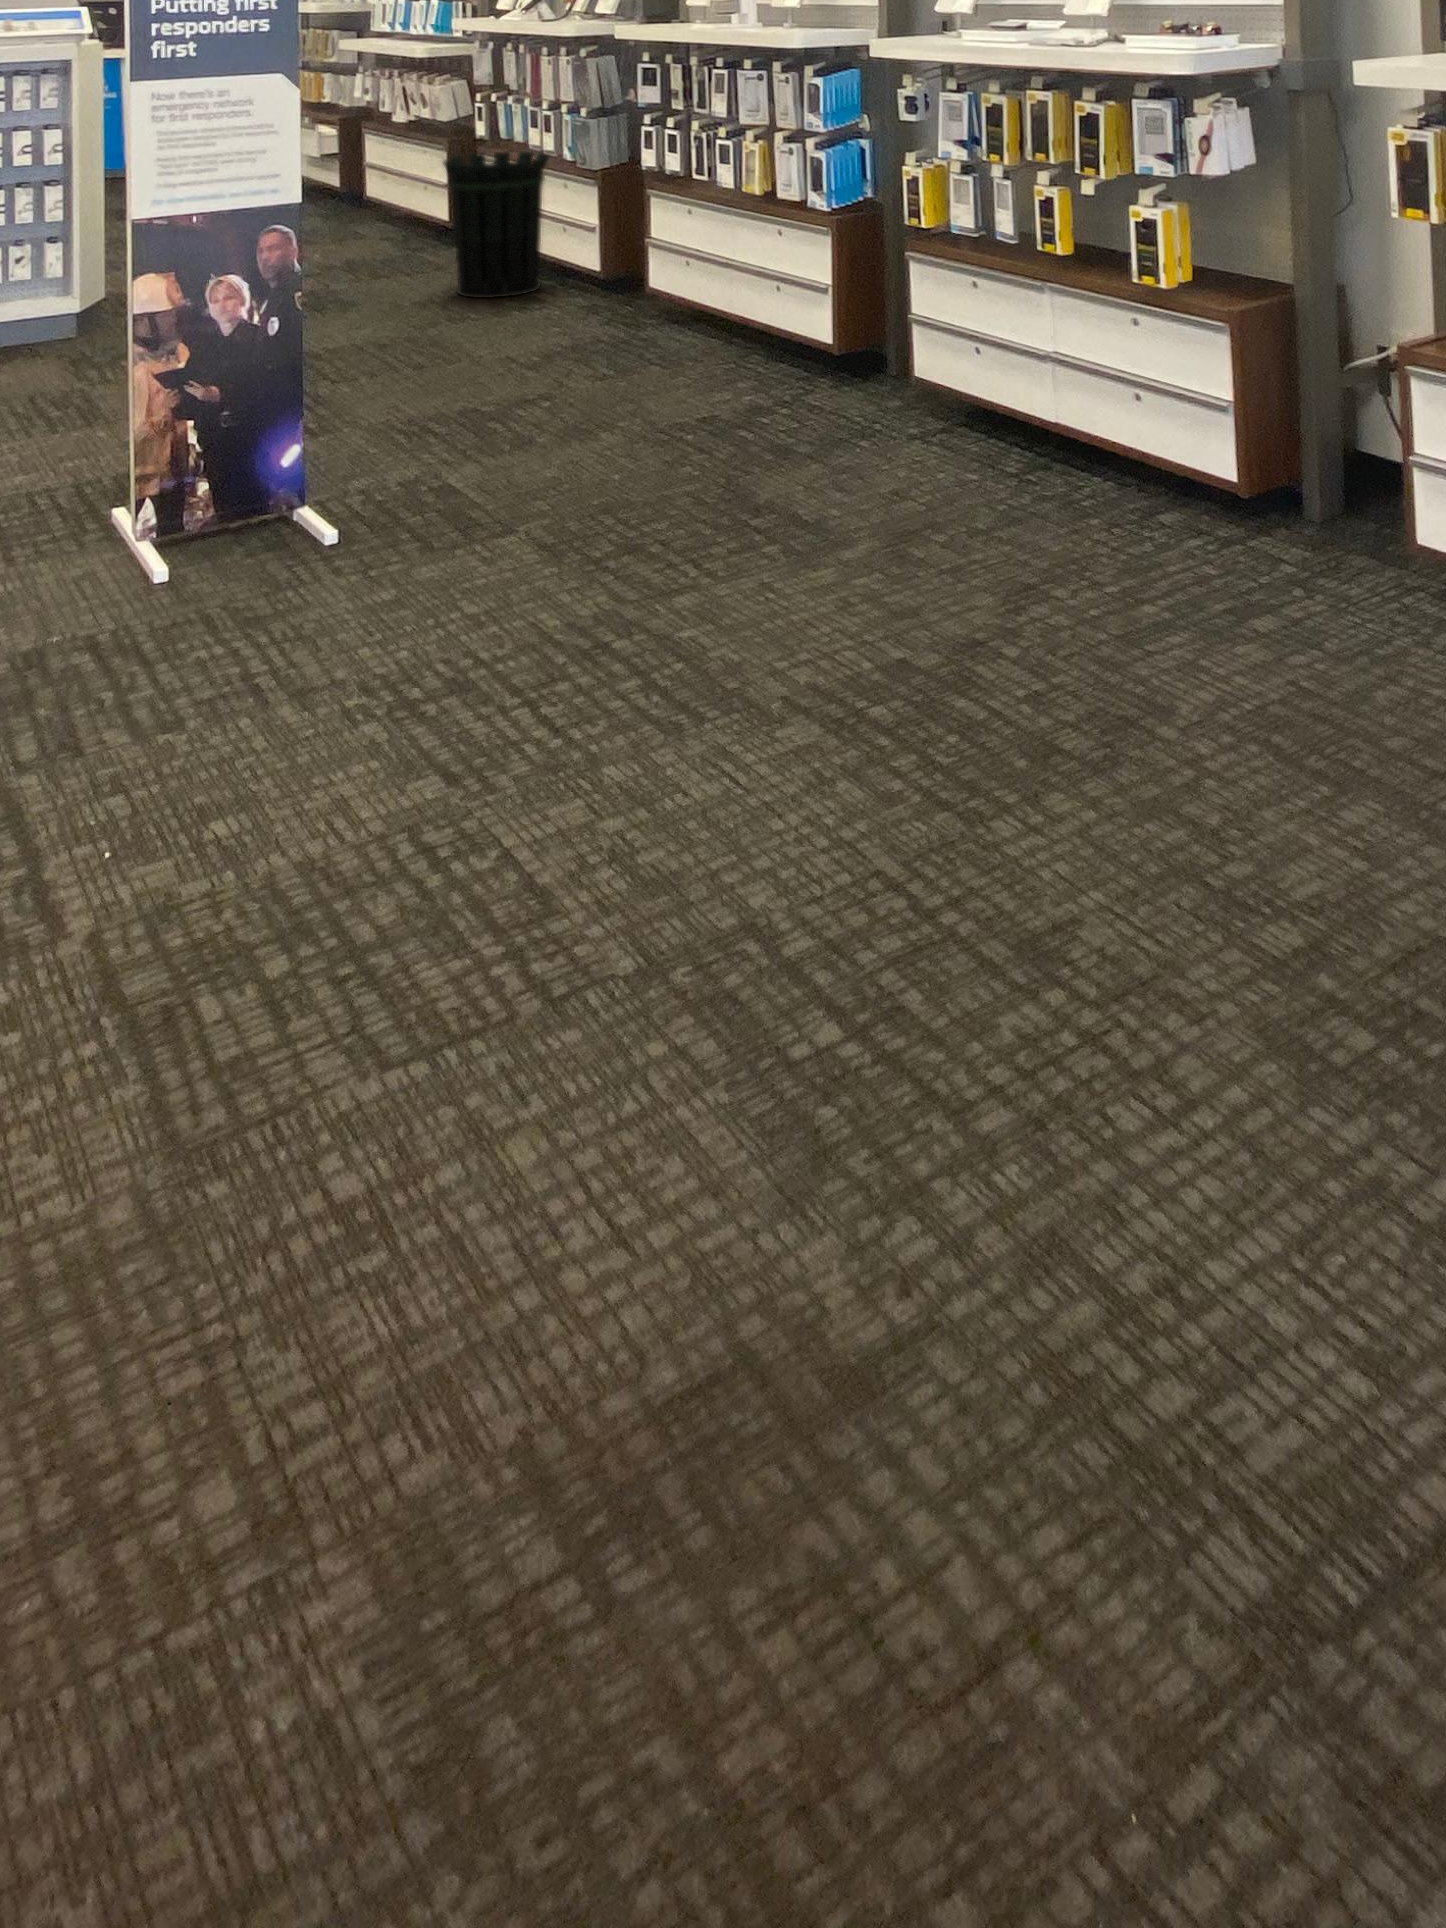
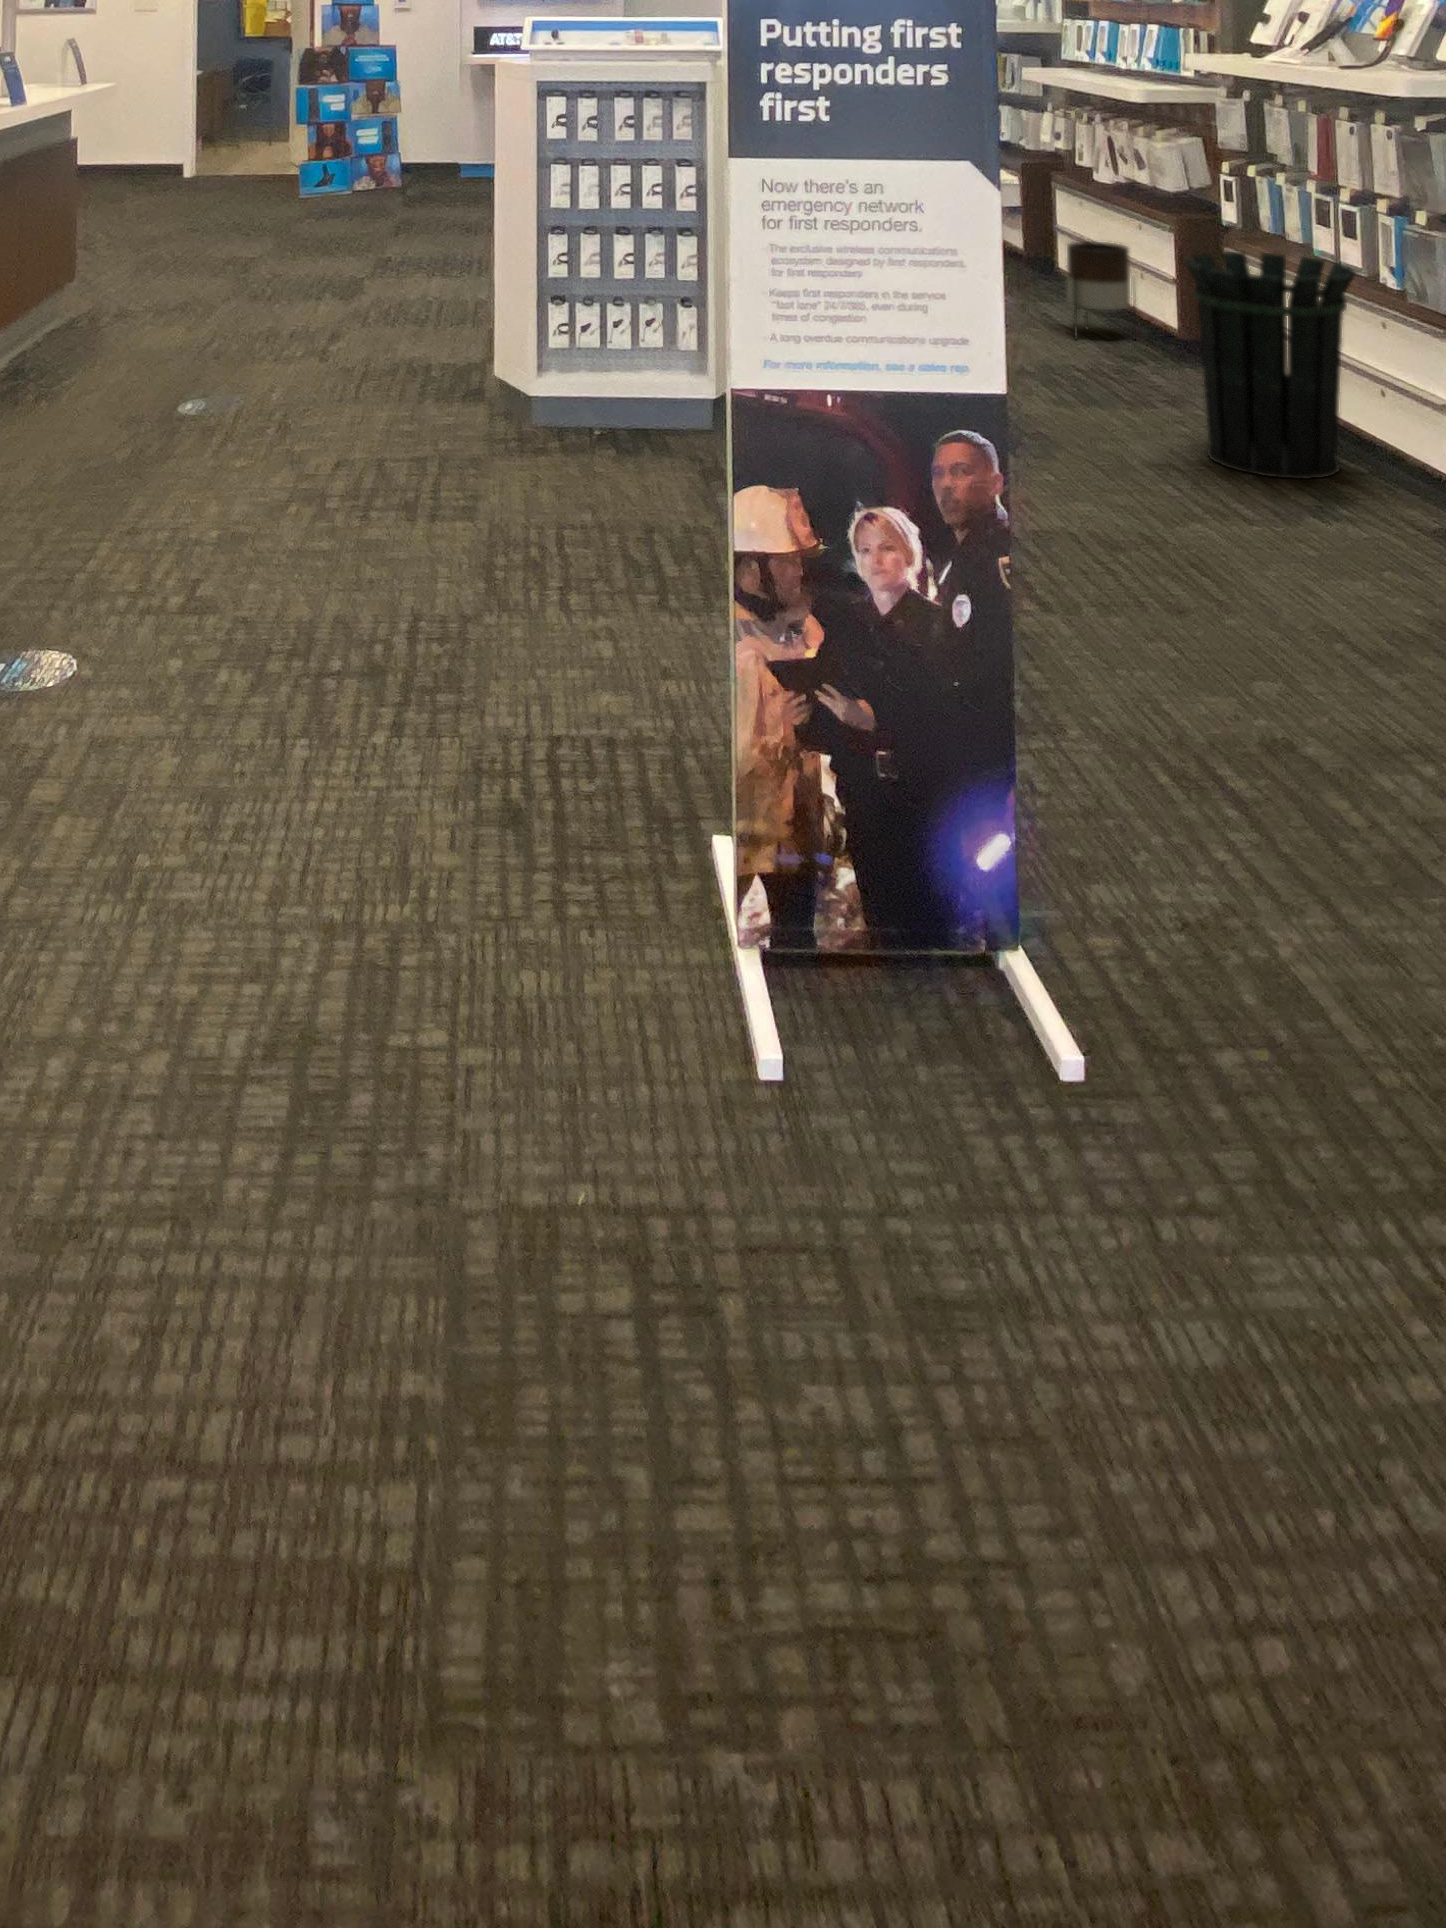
planter: none [369,167,420,243] -> present [1067,241,1136,332]

